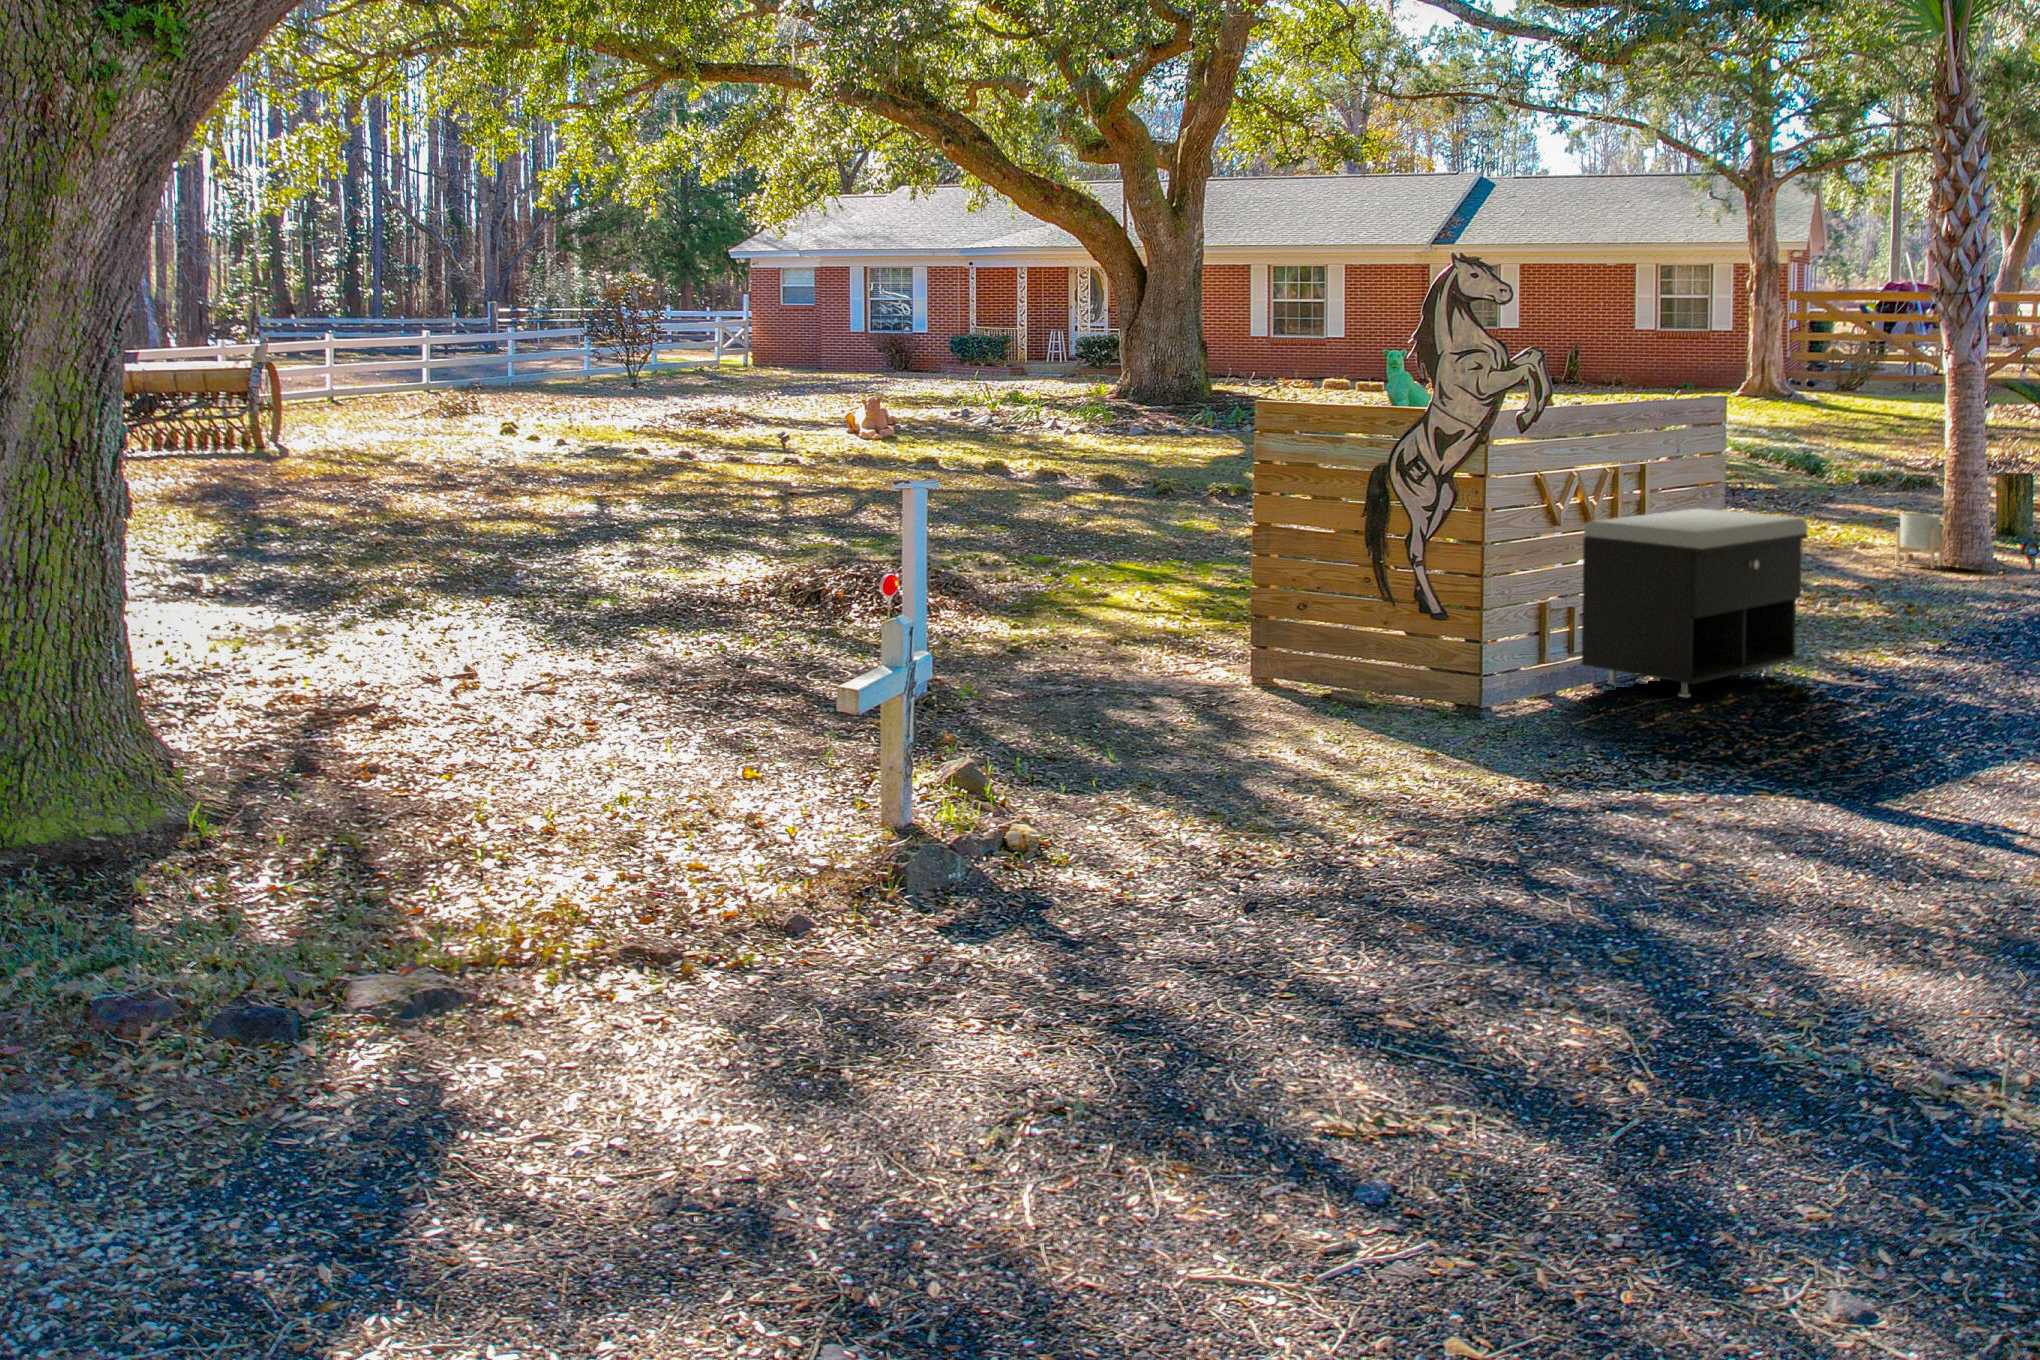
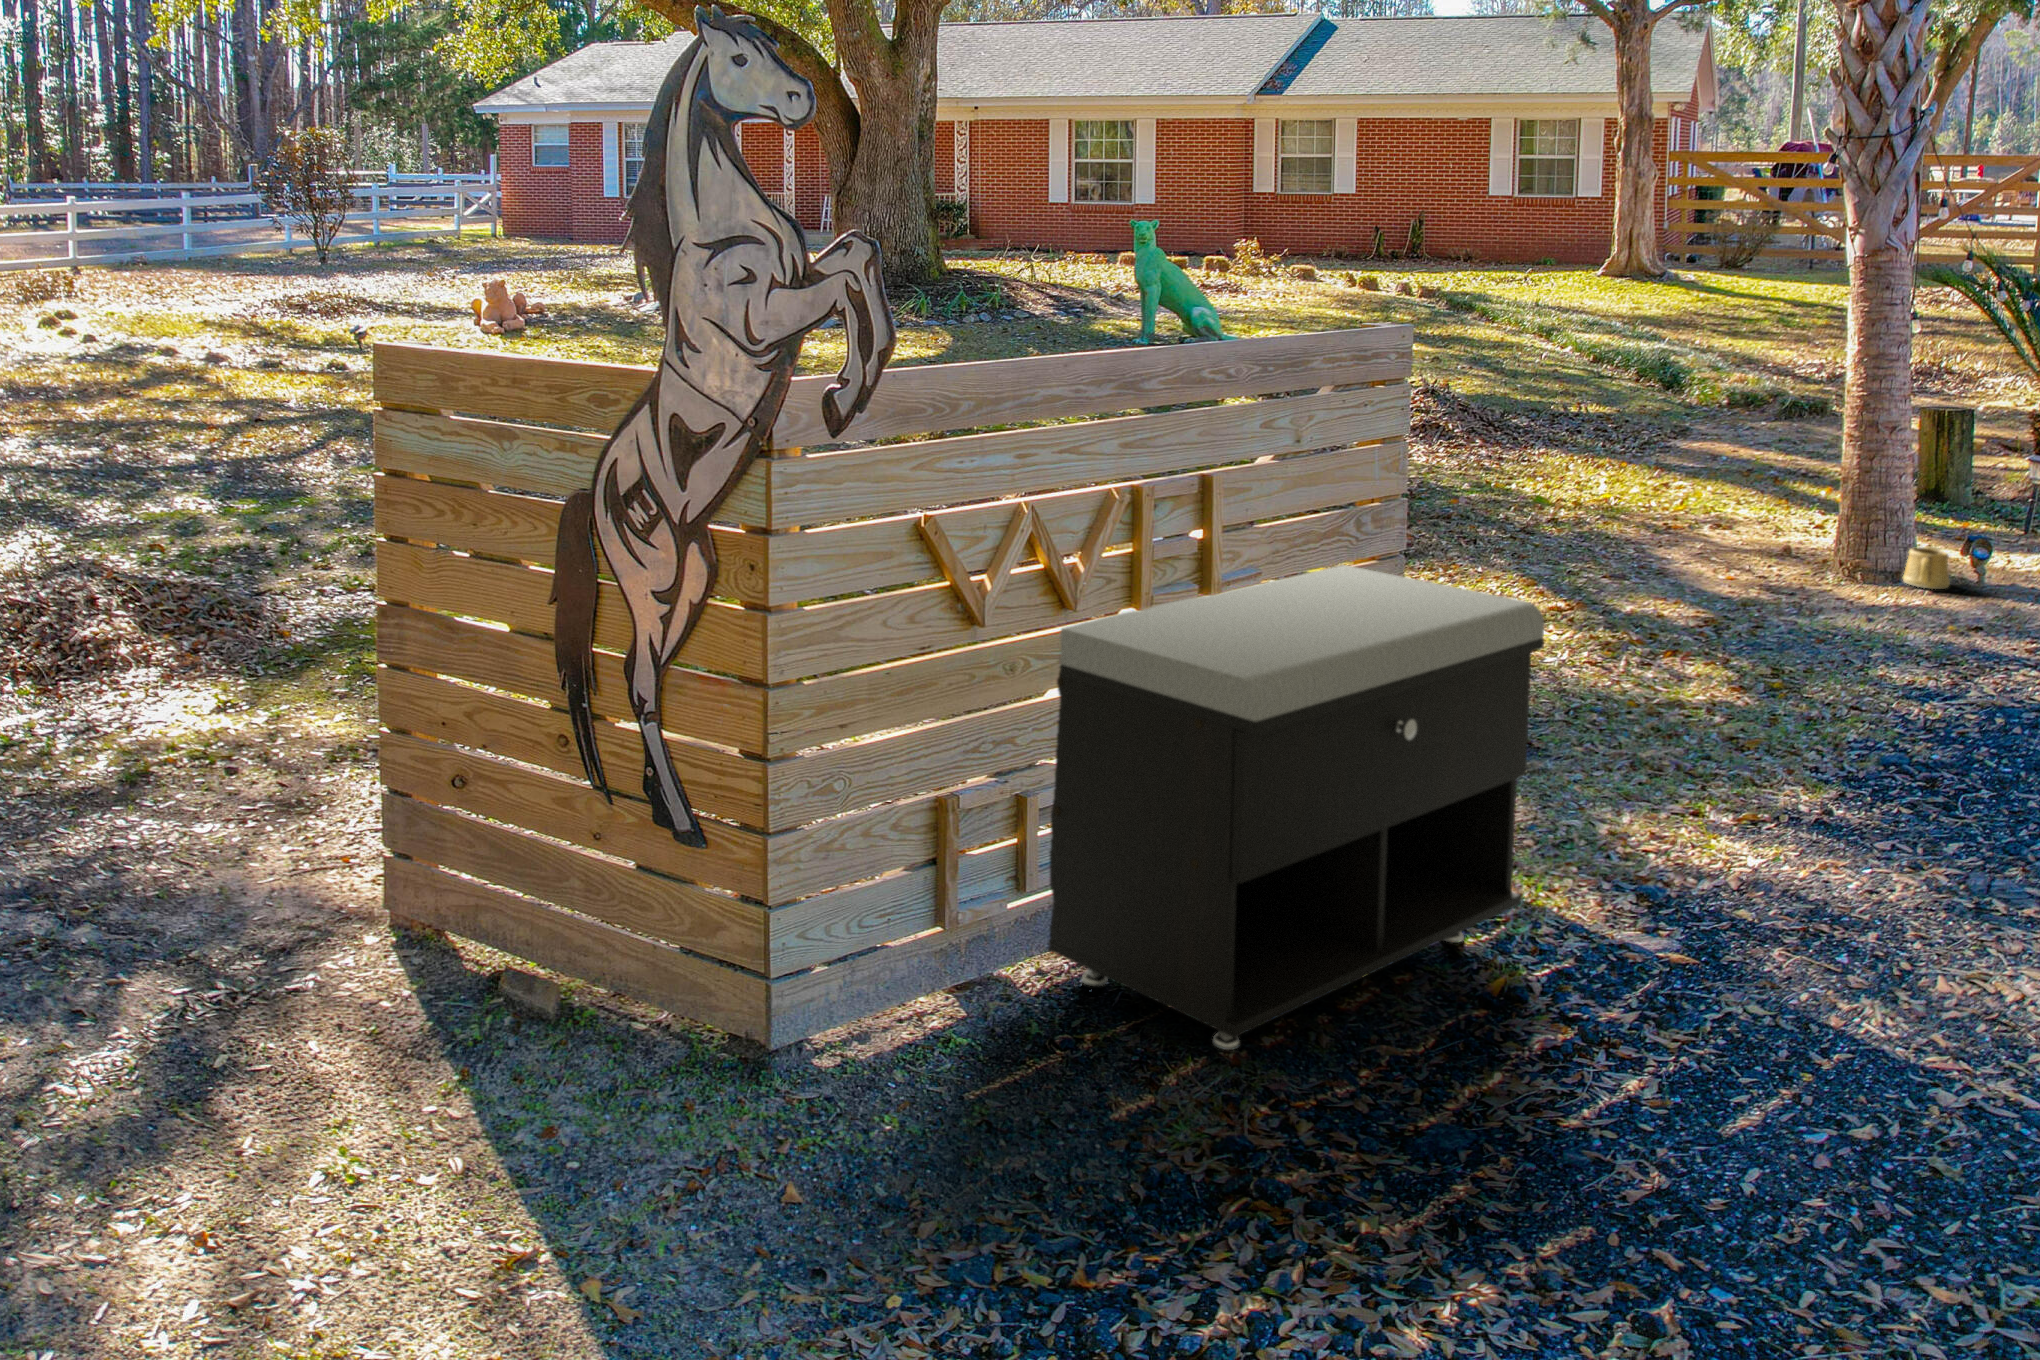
planter: present [1896,513,1943,568] -> none [1761,486,1839,579]
watering can: none [1984,548,2014,573] -> present [1903,546,1950,589]

